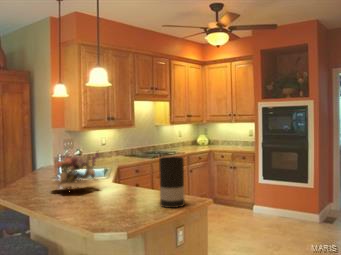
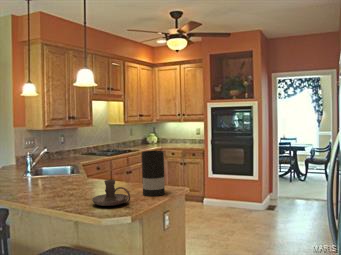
flower arrangement: present [51,151,99,190] -> none [27,147,78,187]
candle holder: none [98,188,139,218] -> present [92,180,130,206]

